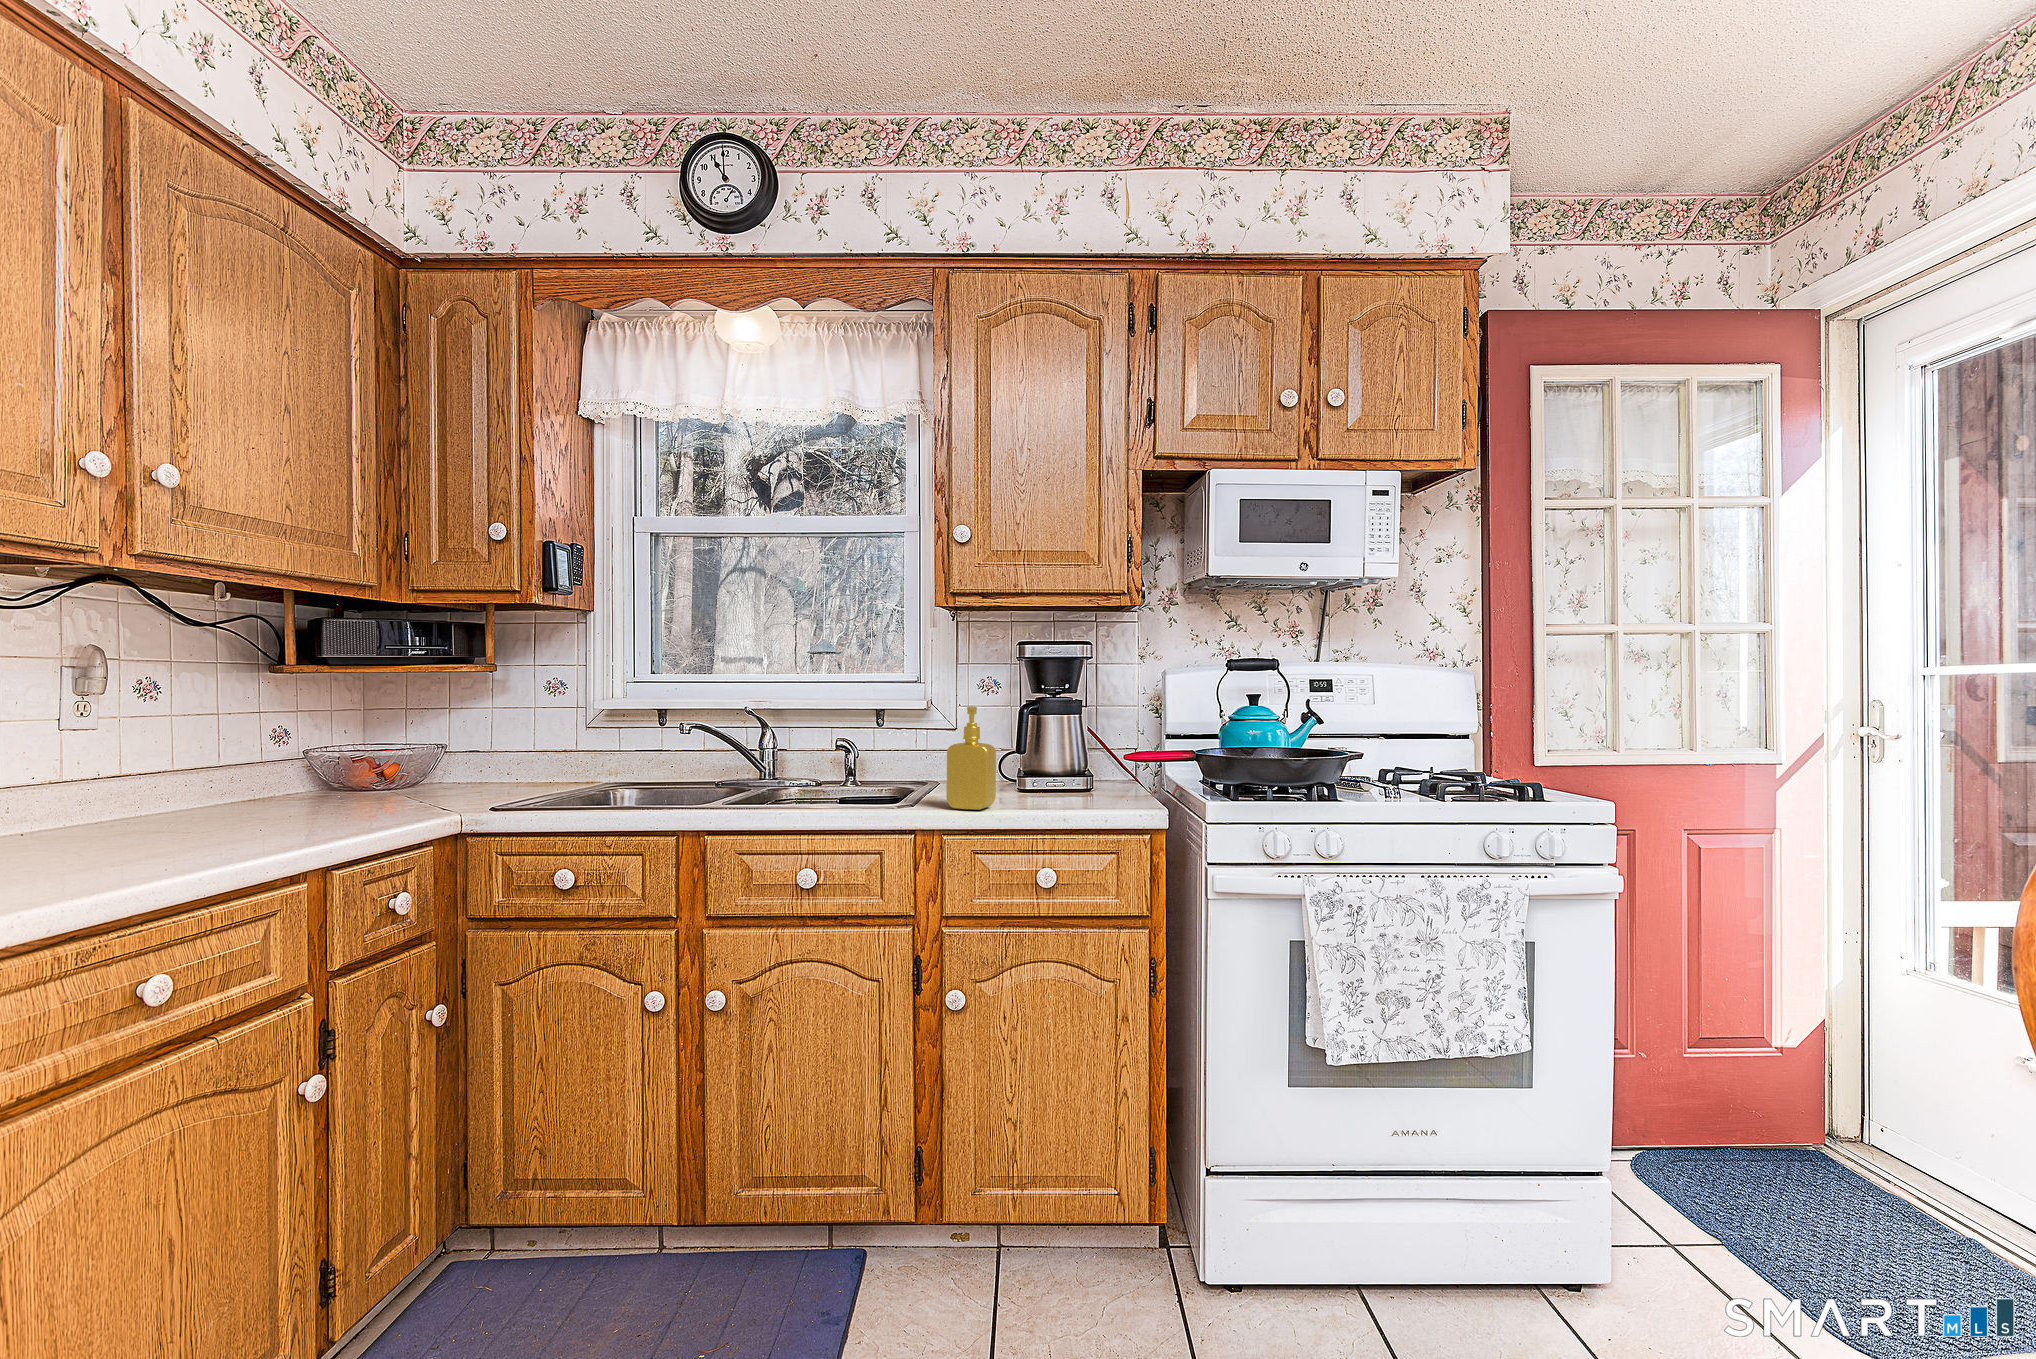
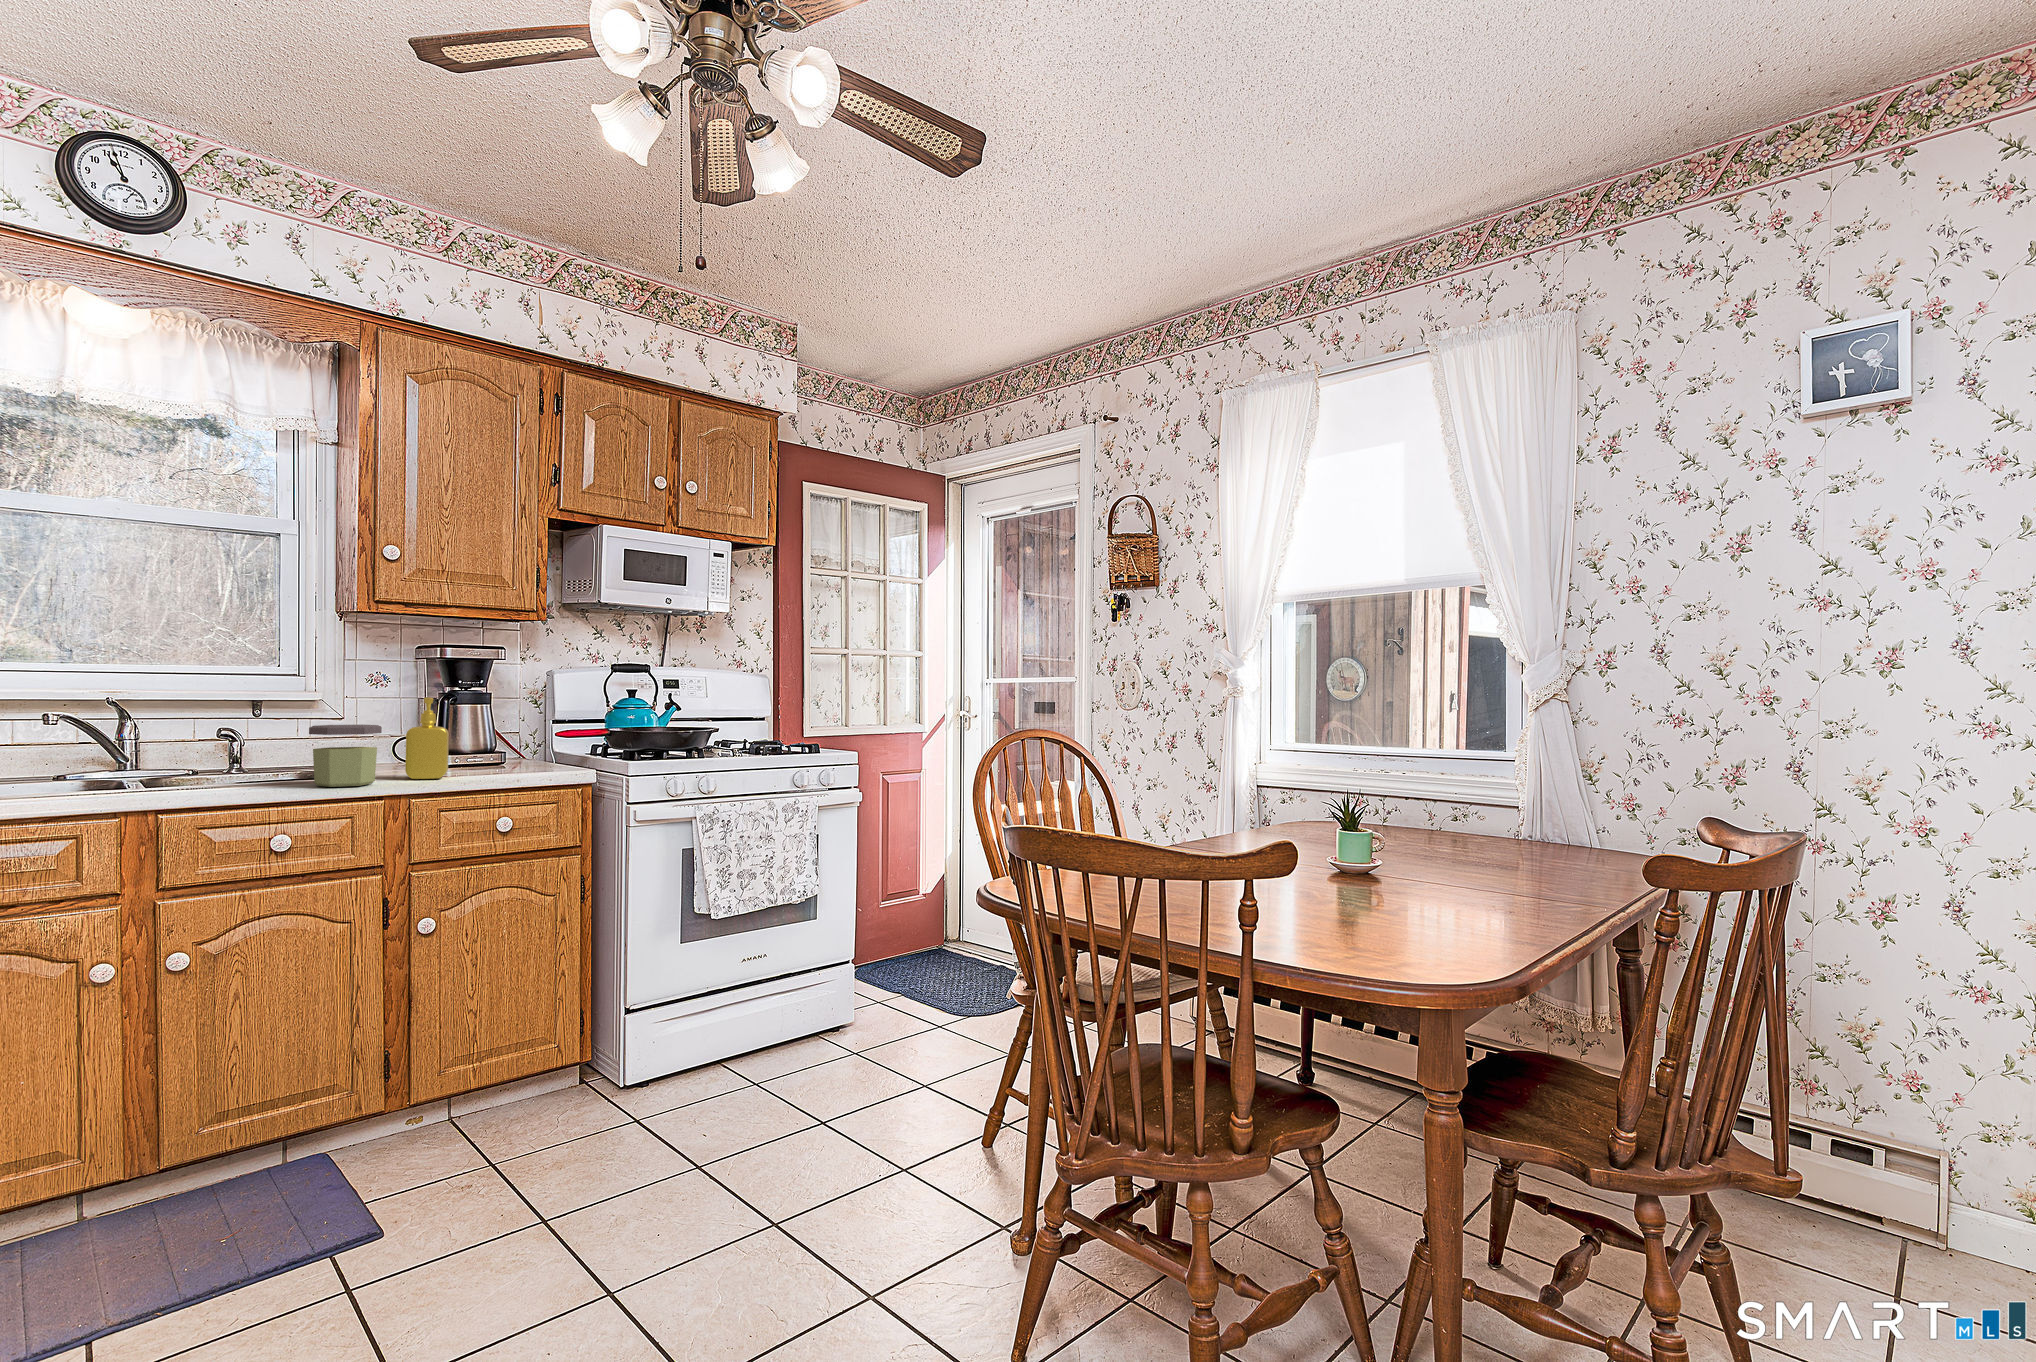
jar: none [843,739,912,815] -> present [309,725,382,787]

